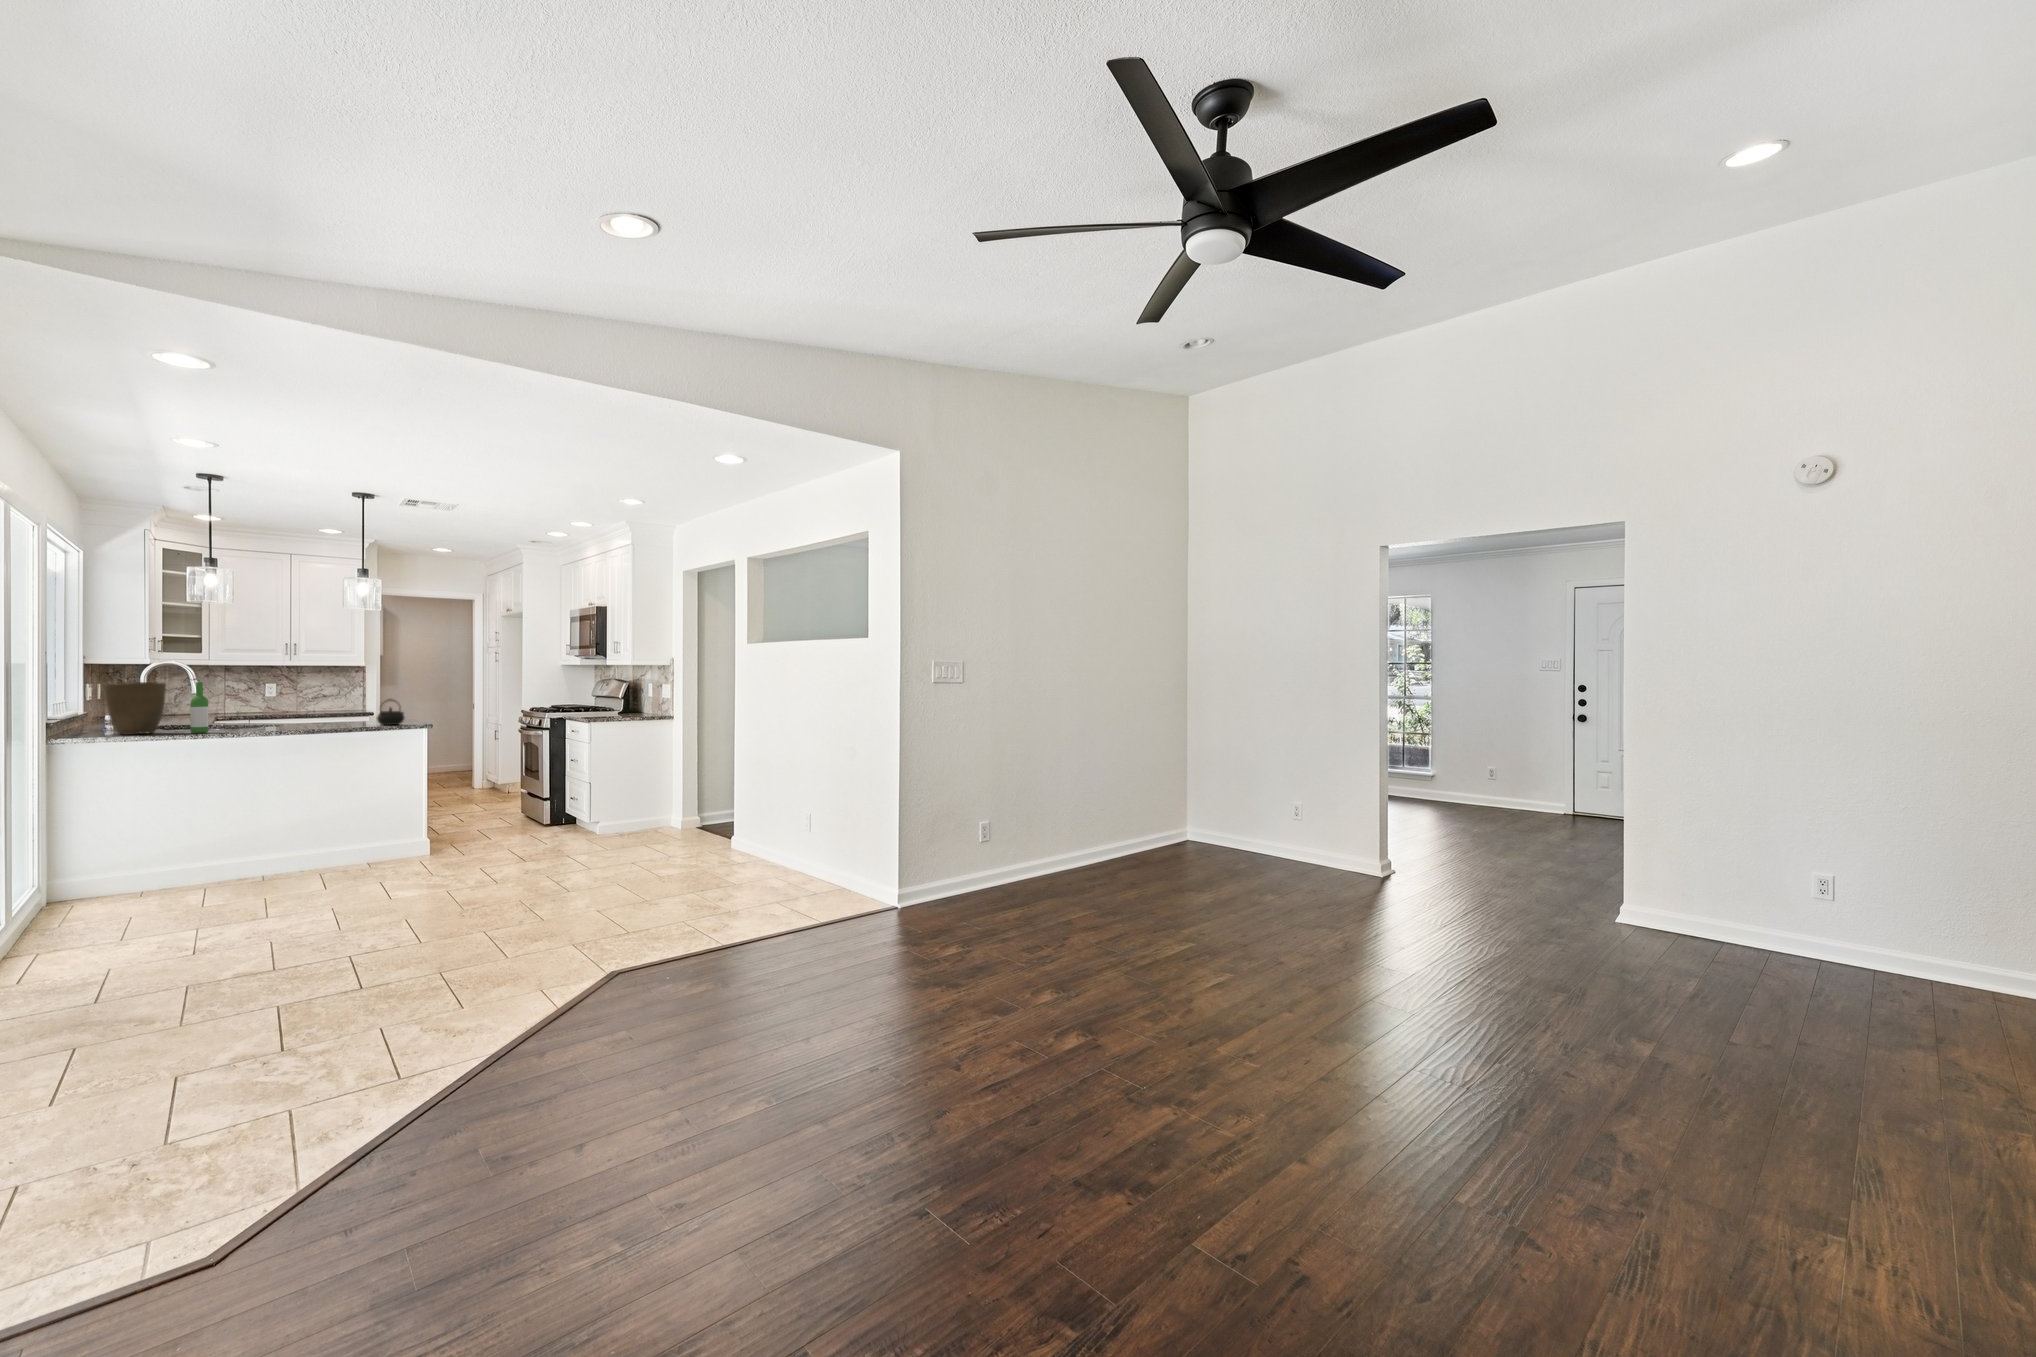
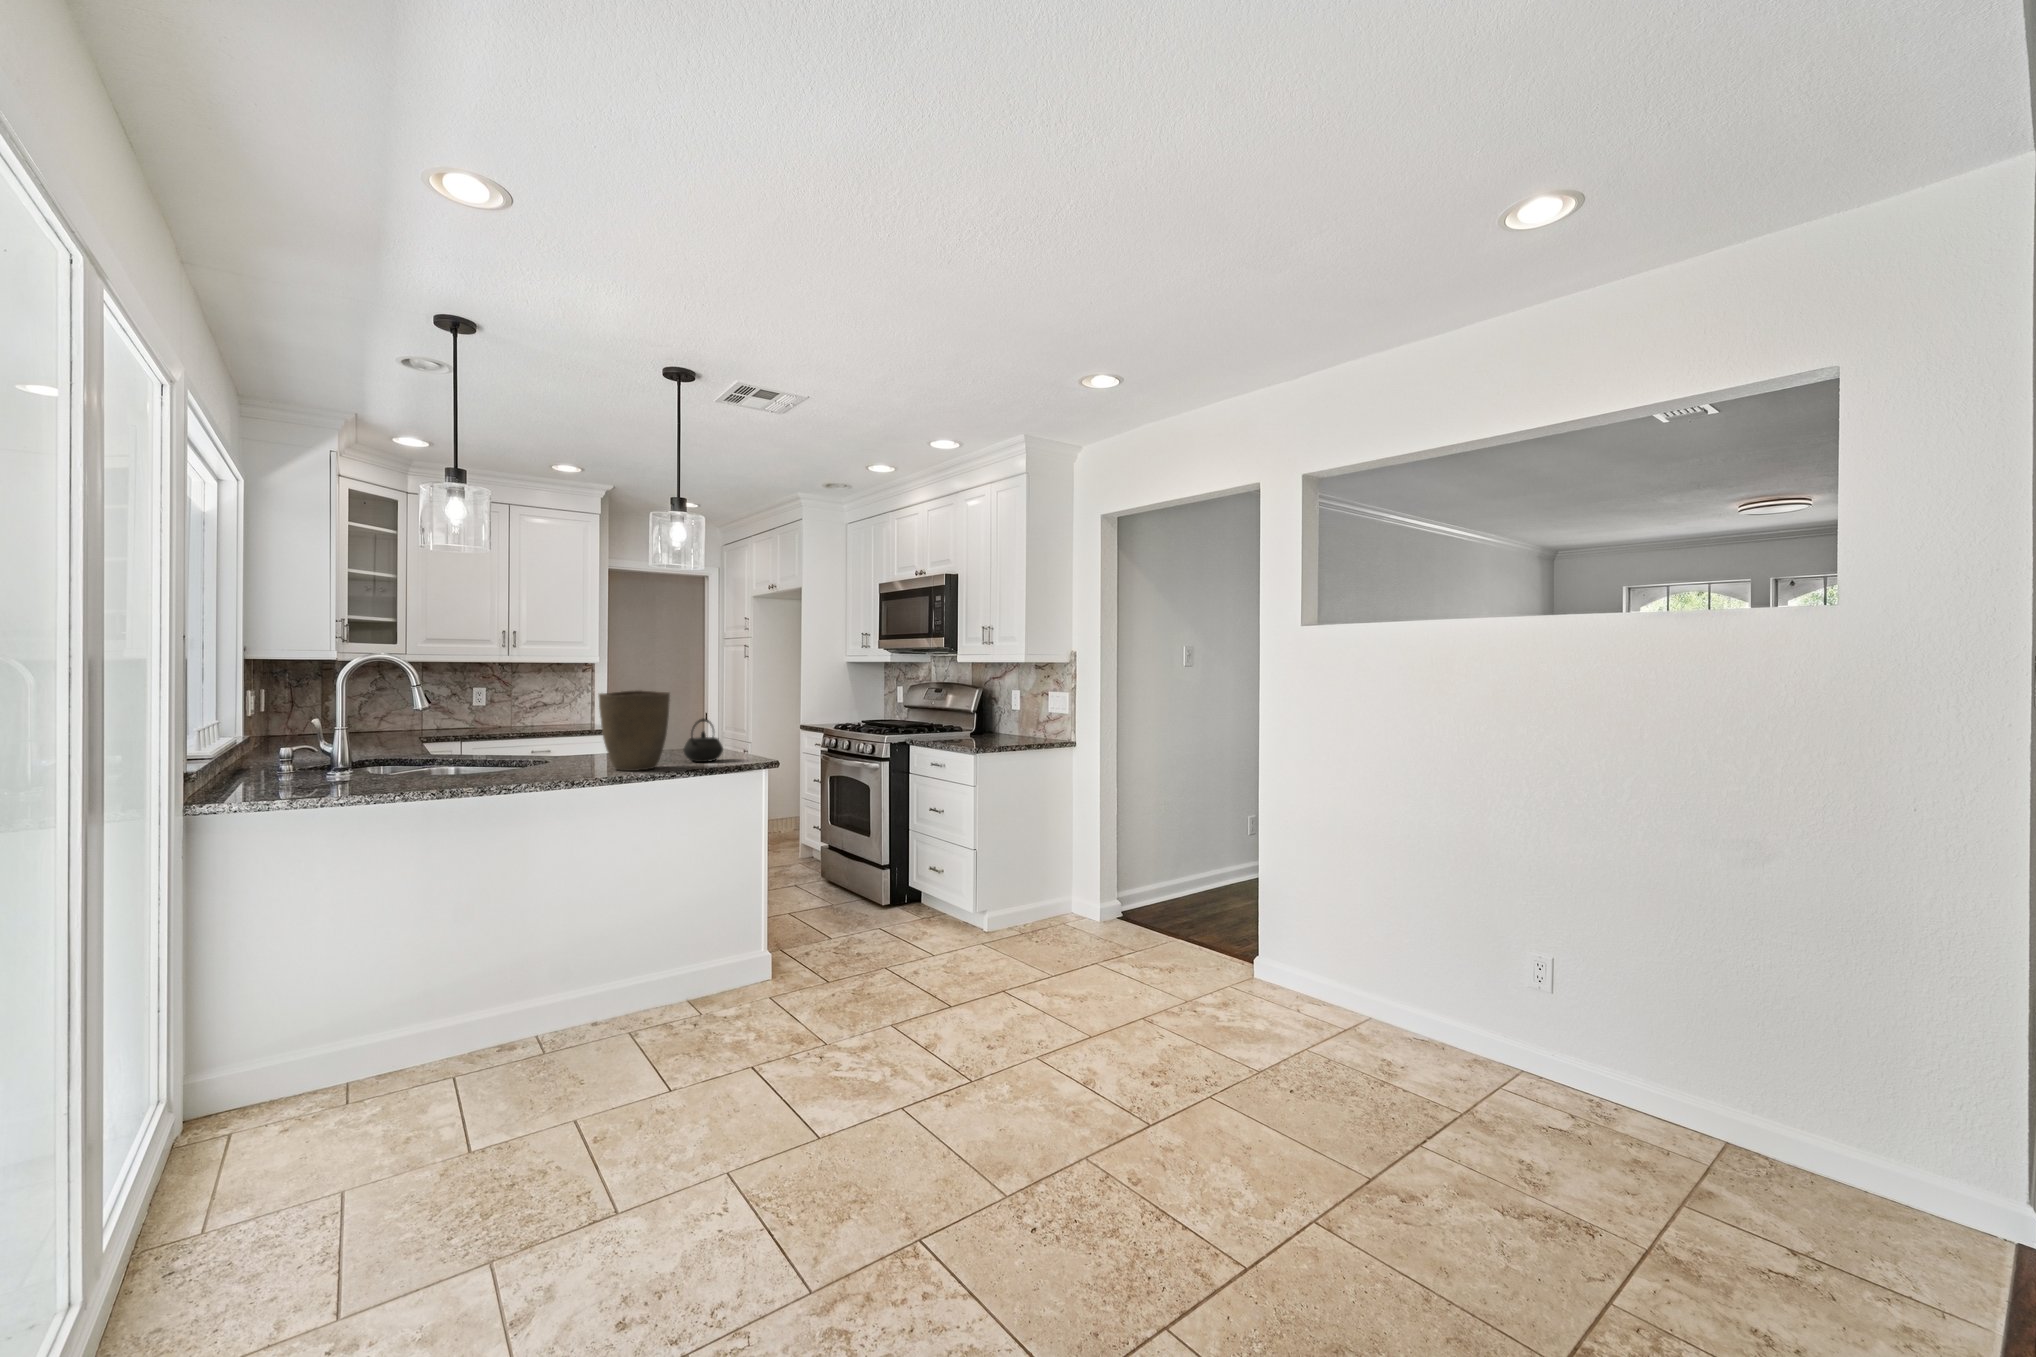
vase: present [104,682,166,735] -> present [599,690,670,771]
wine bottle: present [190,682,209,733] -> none [423,694,451,786]

